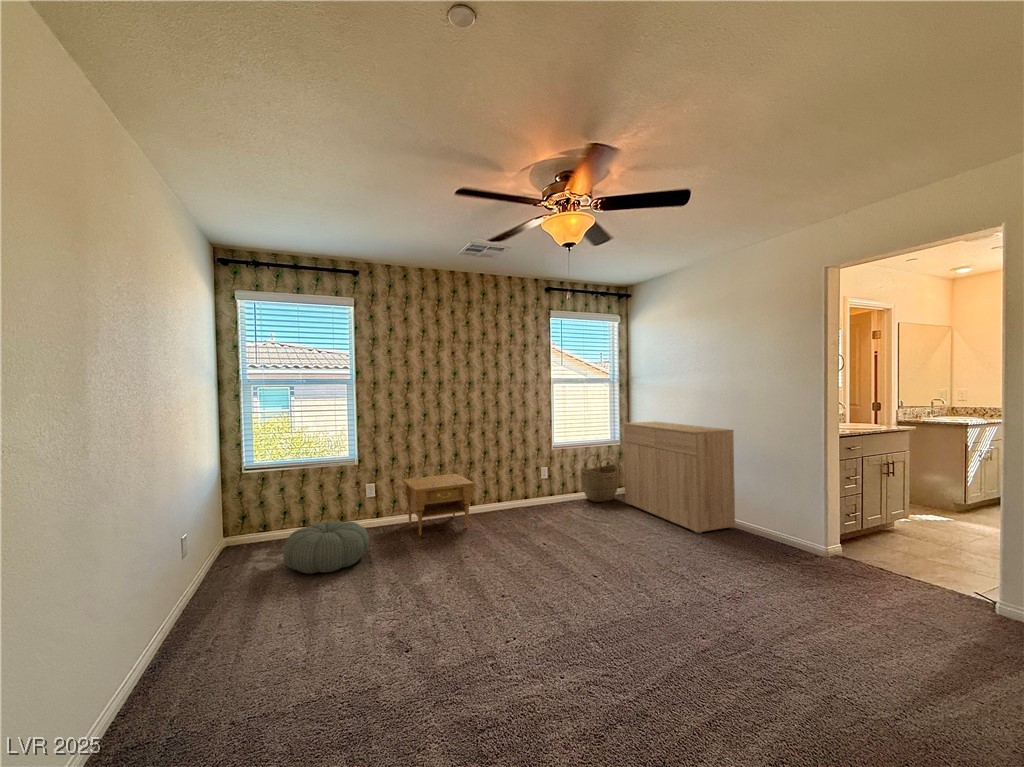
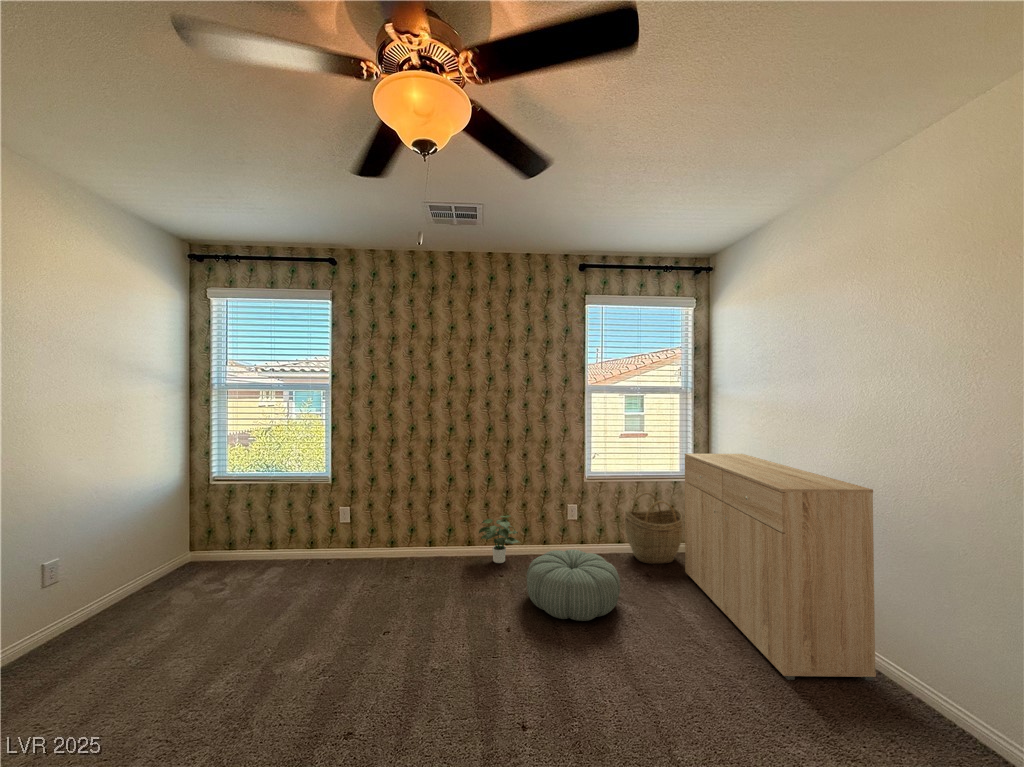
nightstand: present [403,474,474,536] -> none [363,503,448,584]
potted plant: none [482,478,515,514] -> present [479,515,519,563]
pouf: present [284,521,369,574] -> present [527,550,620,621]

